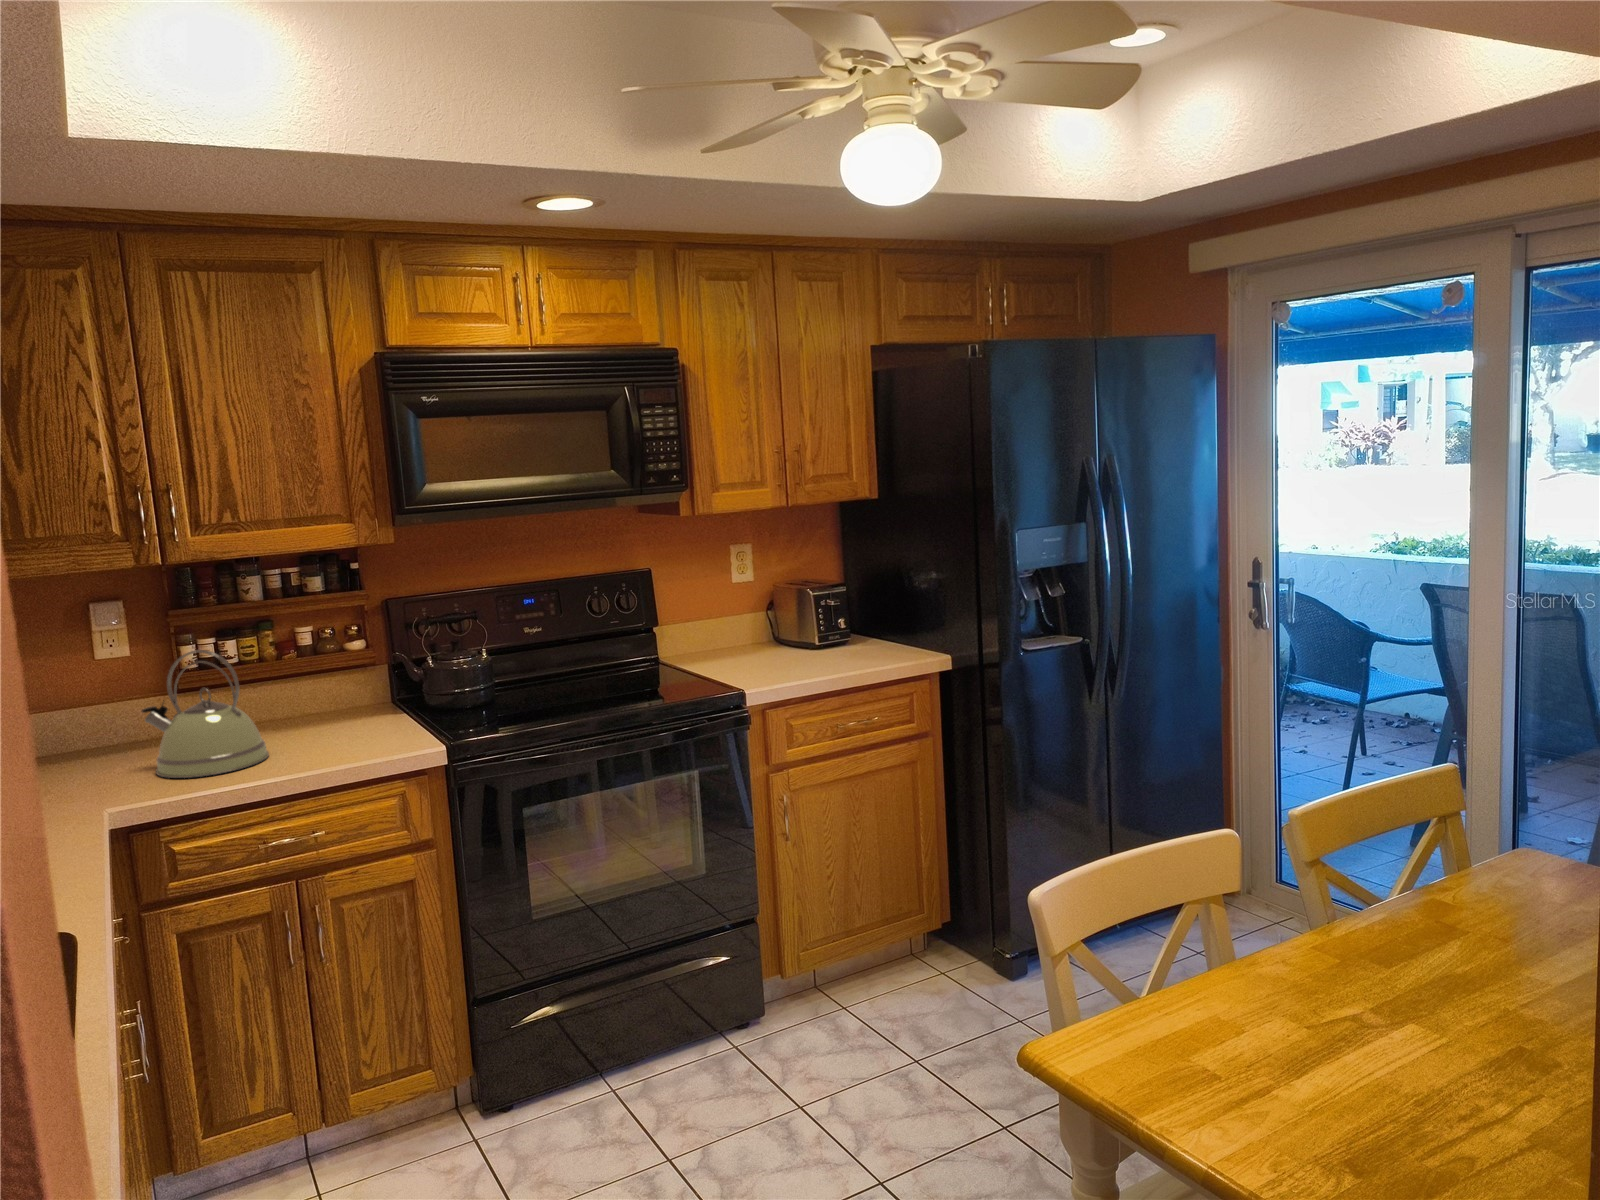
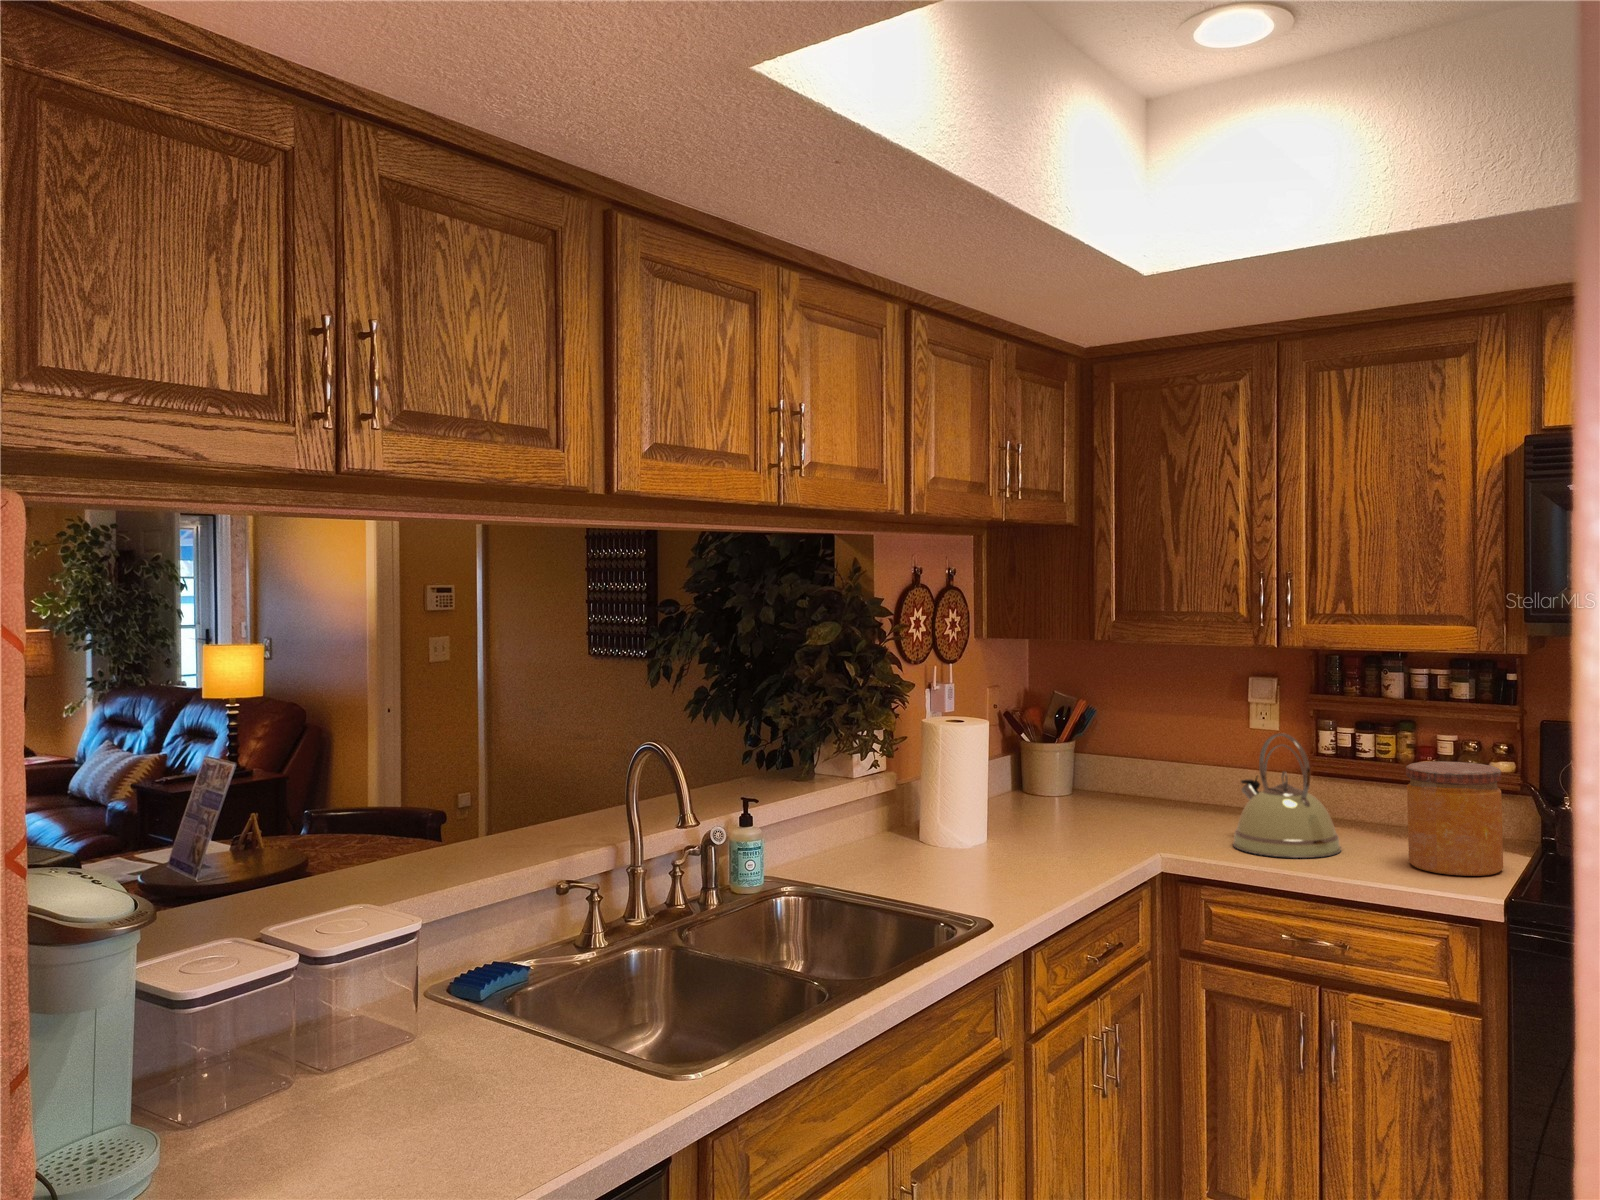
jar: none [325,644,412,745] -> present [1406,761,1503,876]

